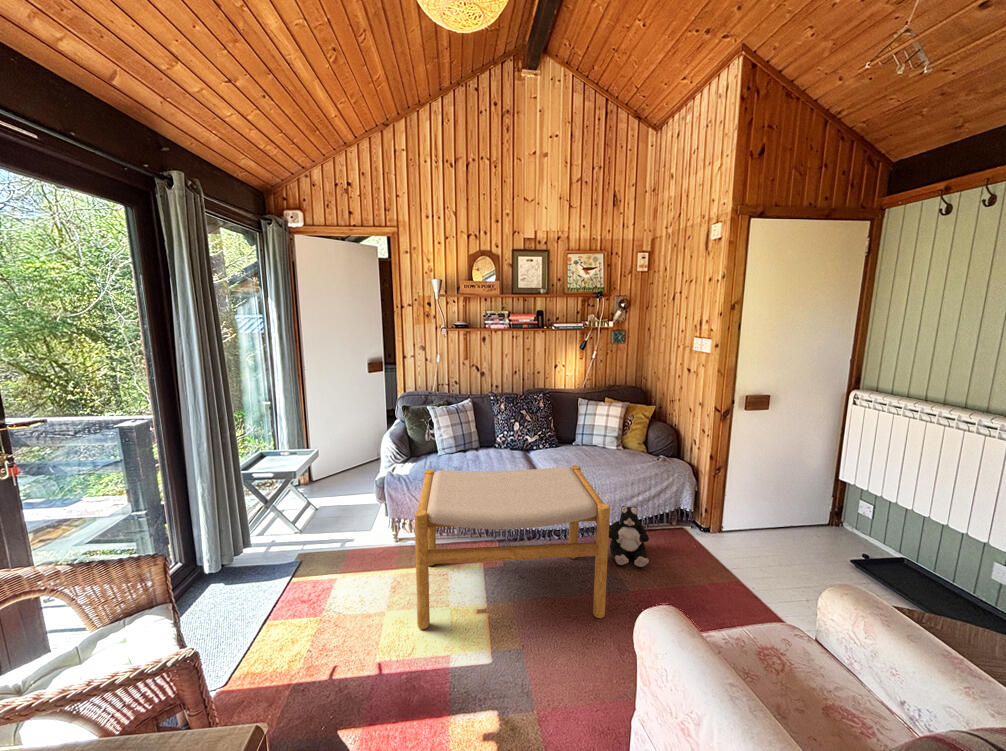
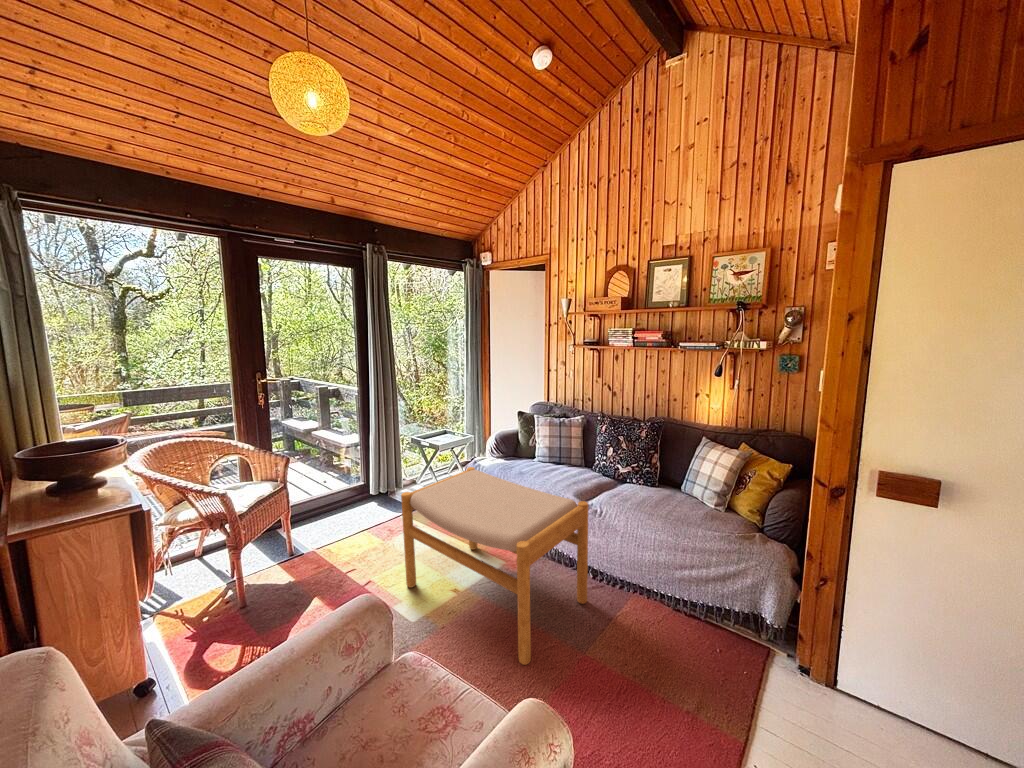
plush toy: present [608,506,649,567] -> none [608,570,666,651]

